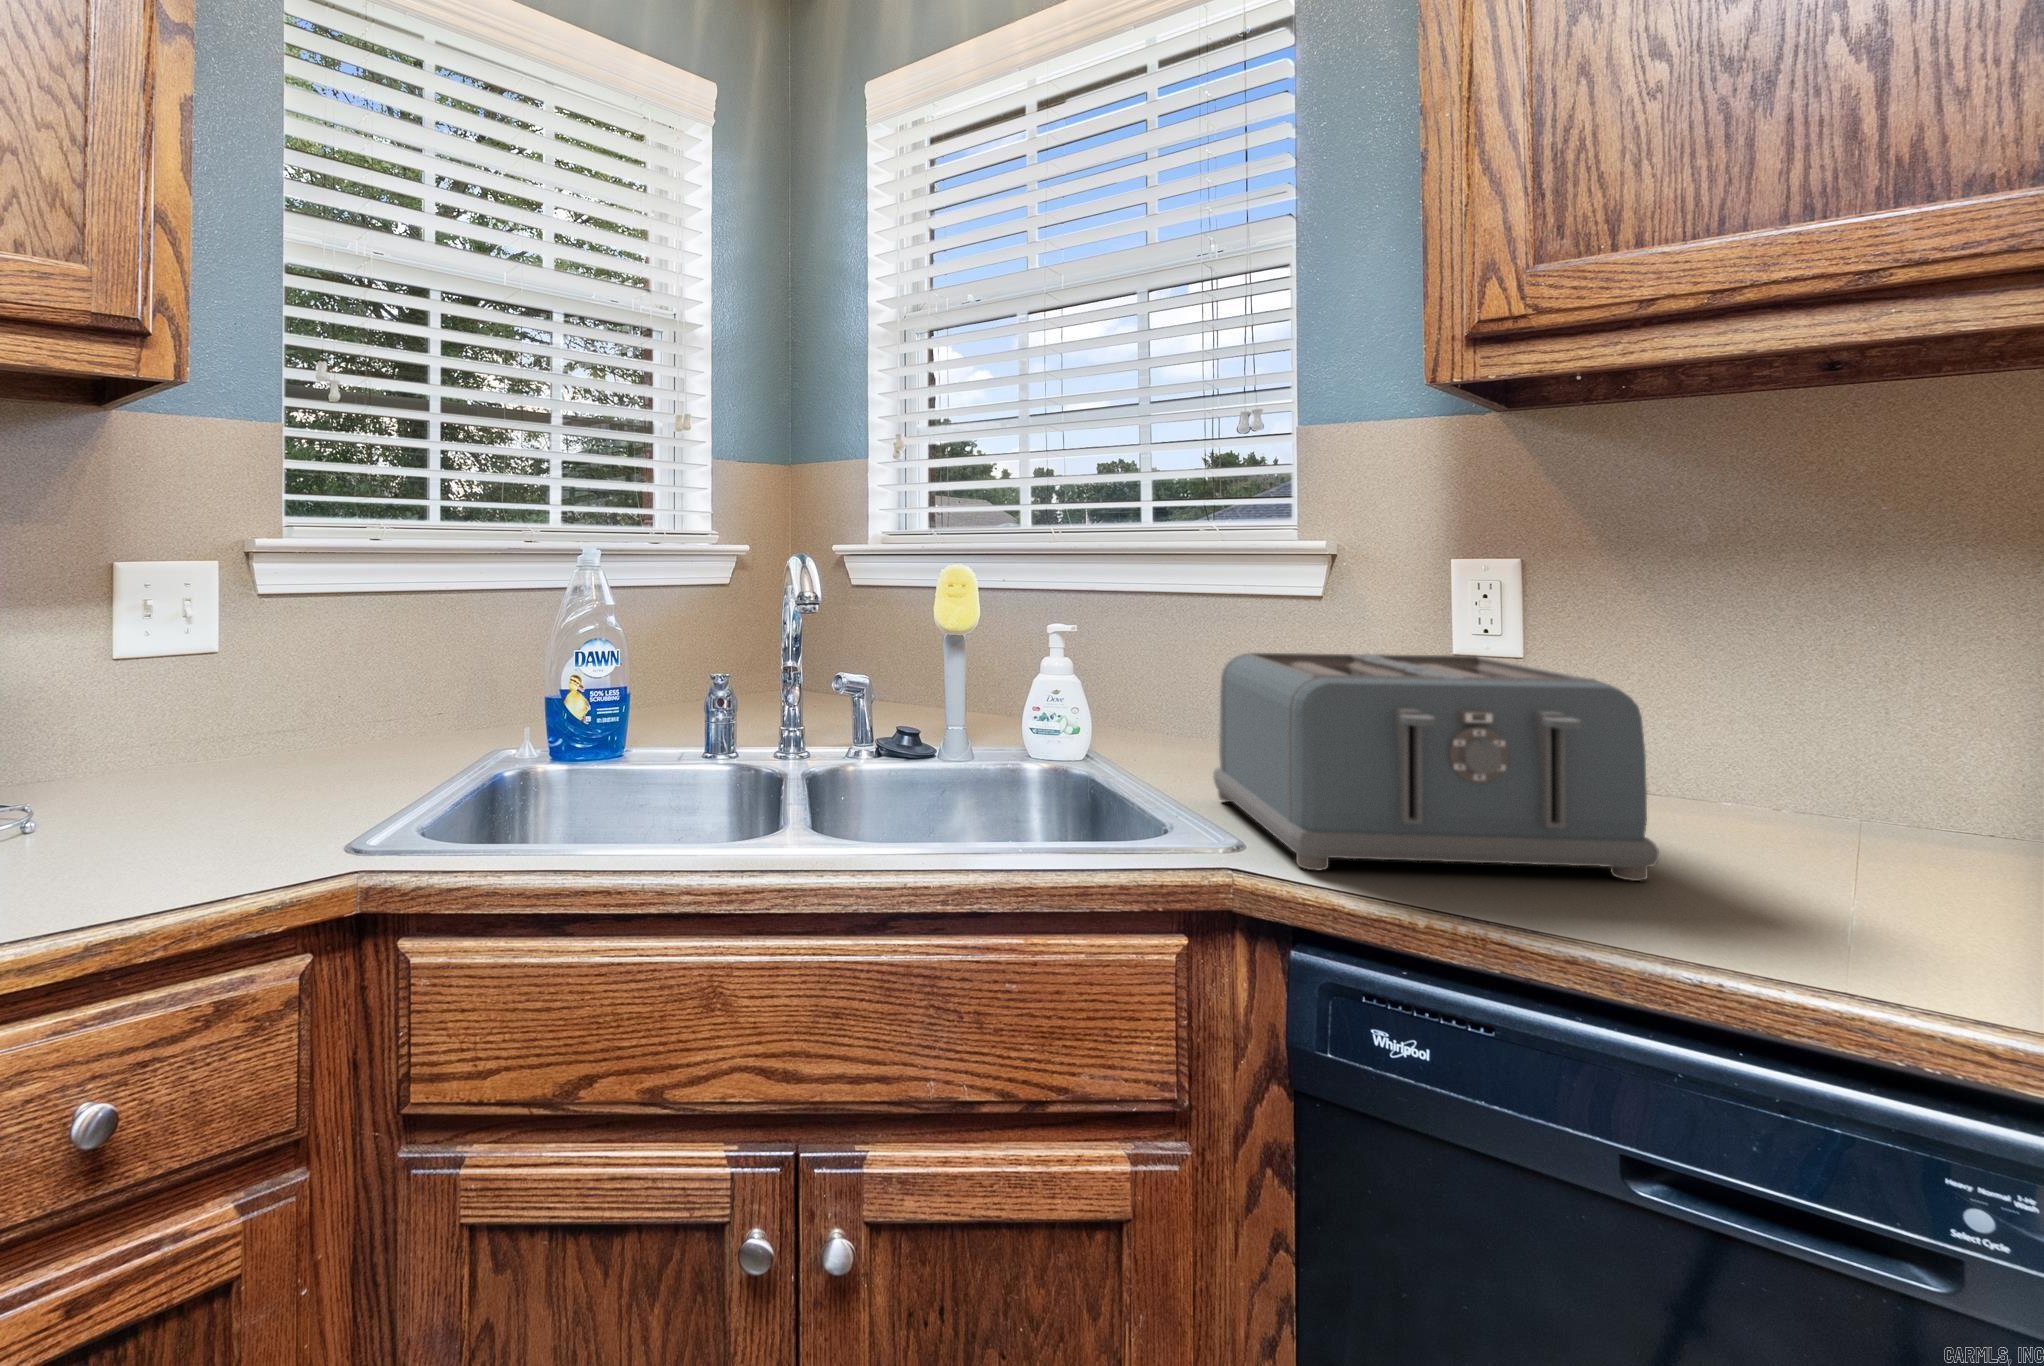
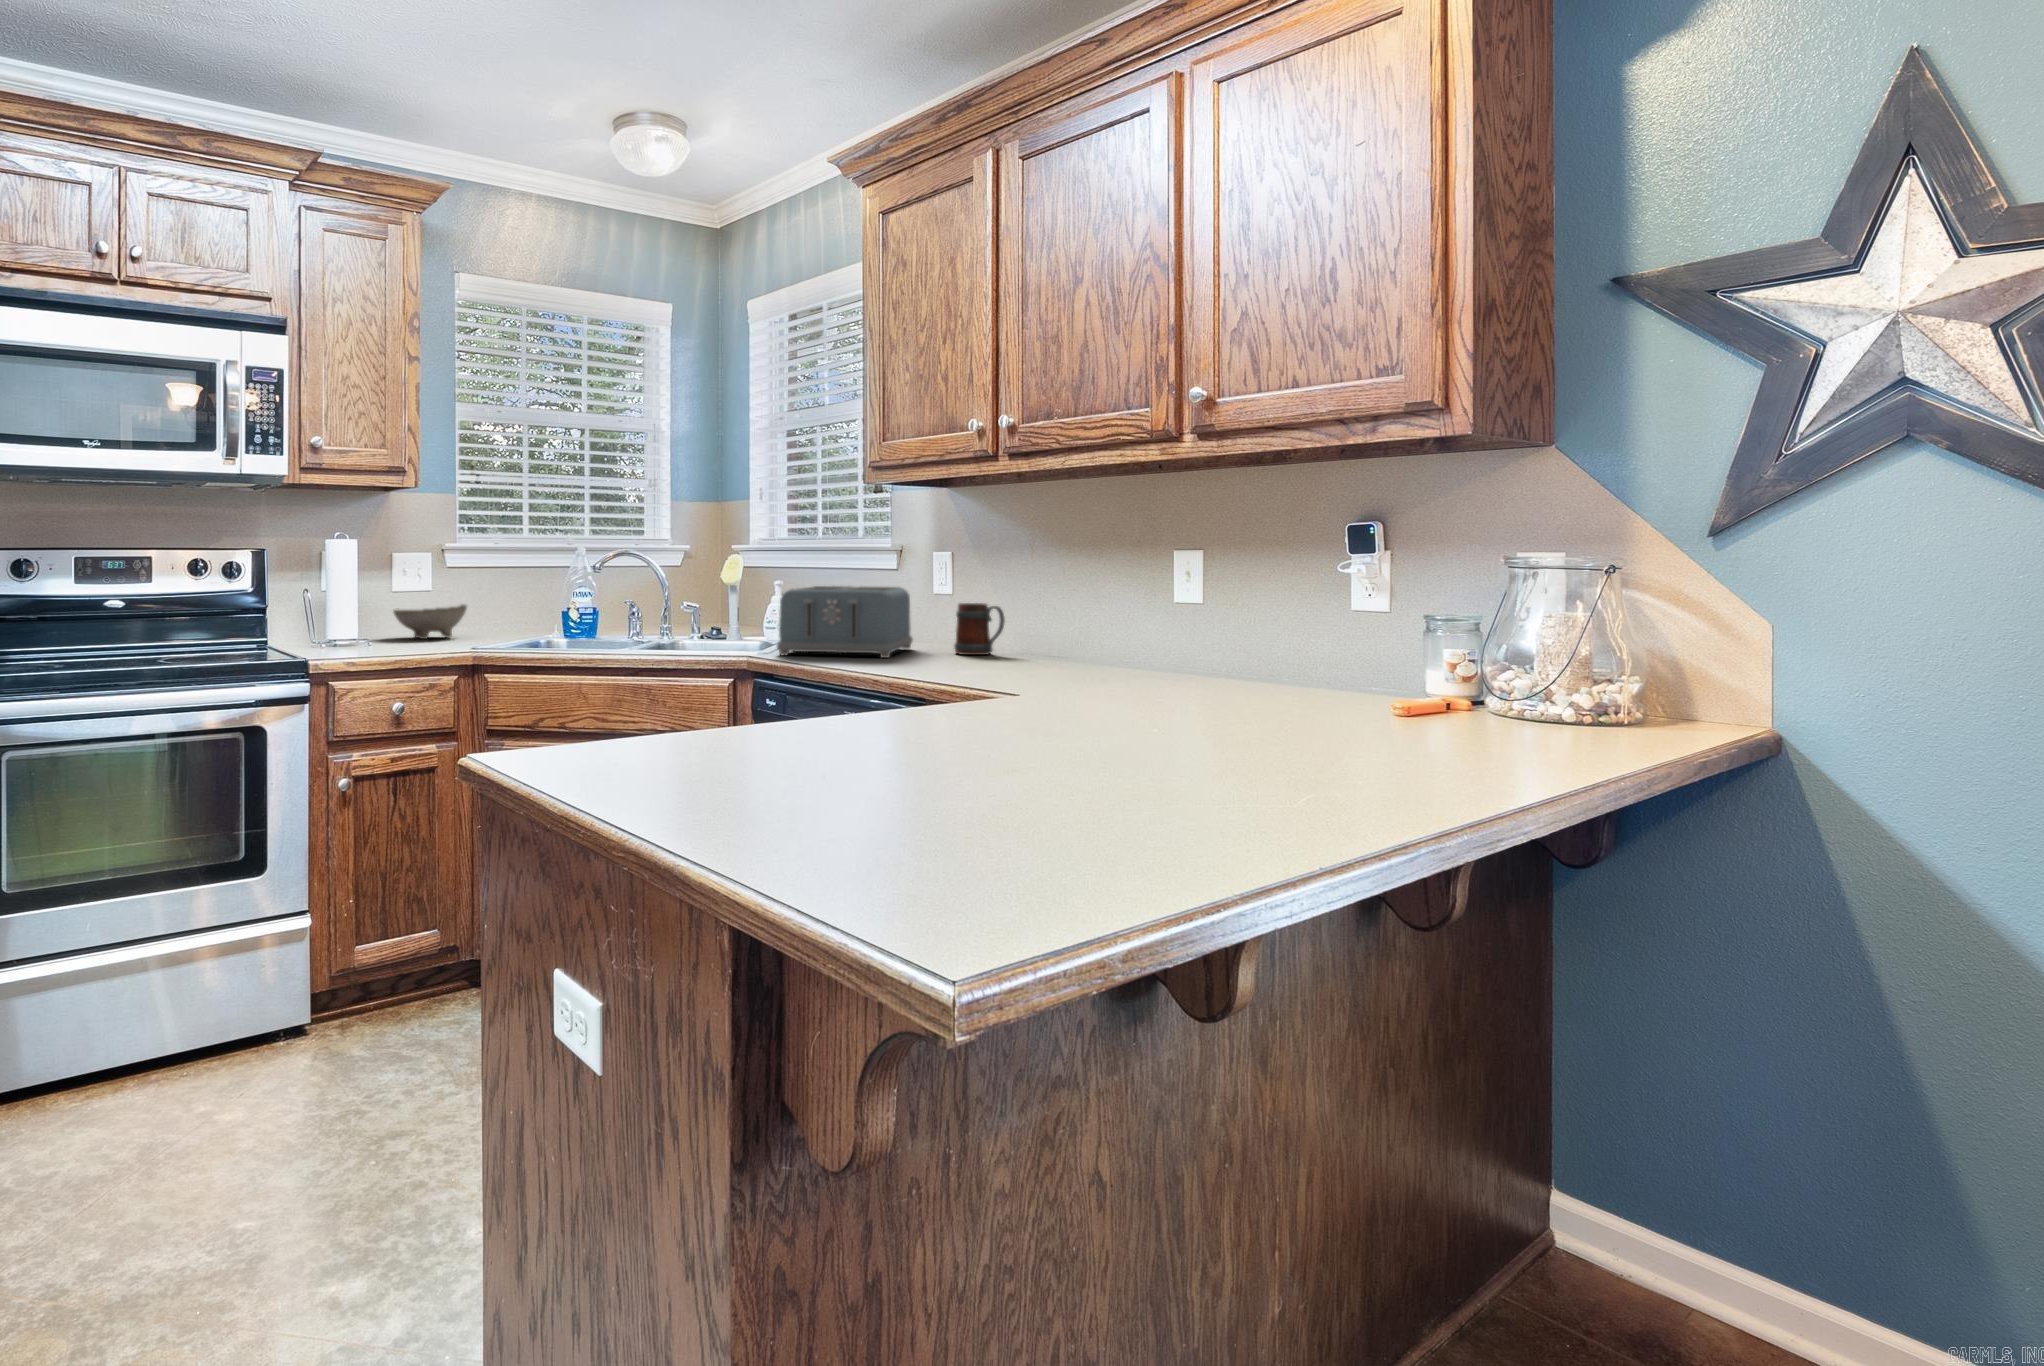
bowl: none [111,685,308,783] -> present [394,605,467,639]
mug: none [1670,700,1848,846] -> present [954,603,1005,655]

